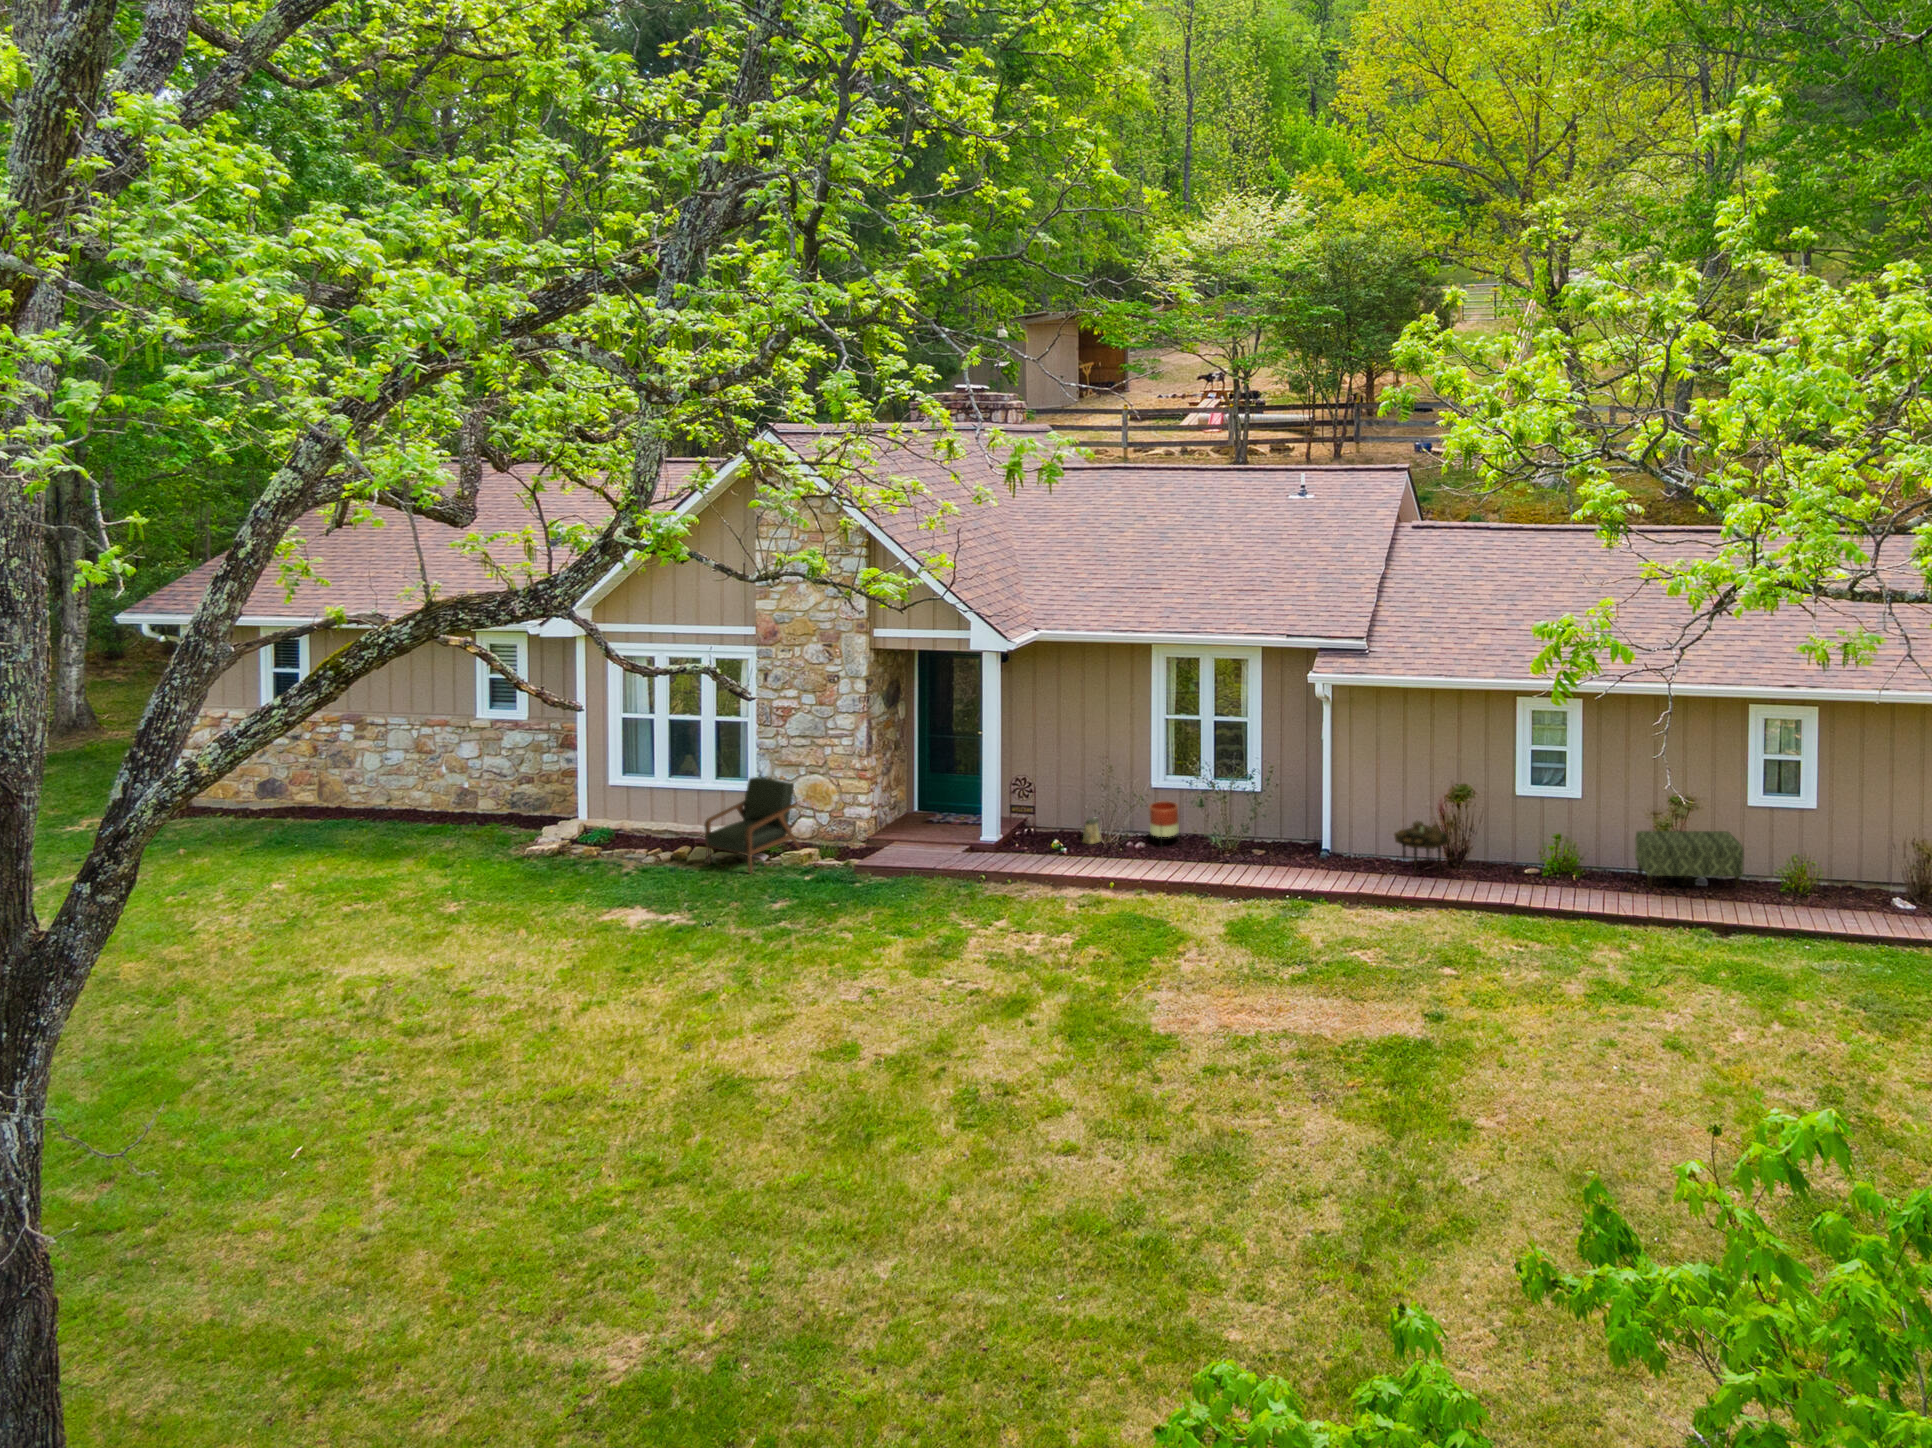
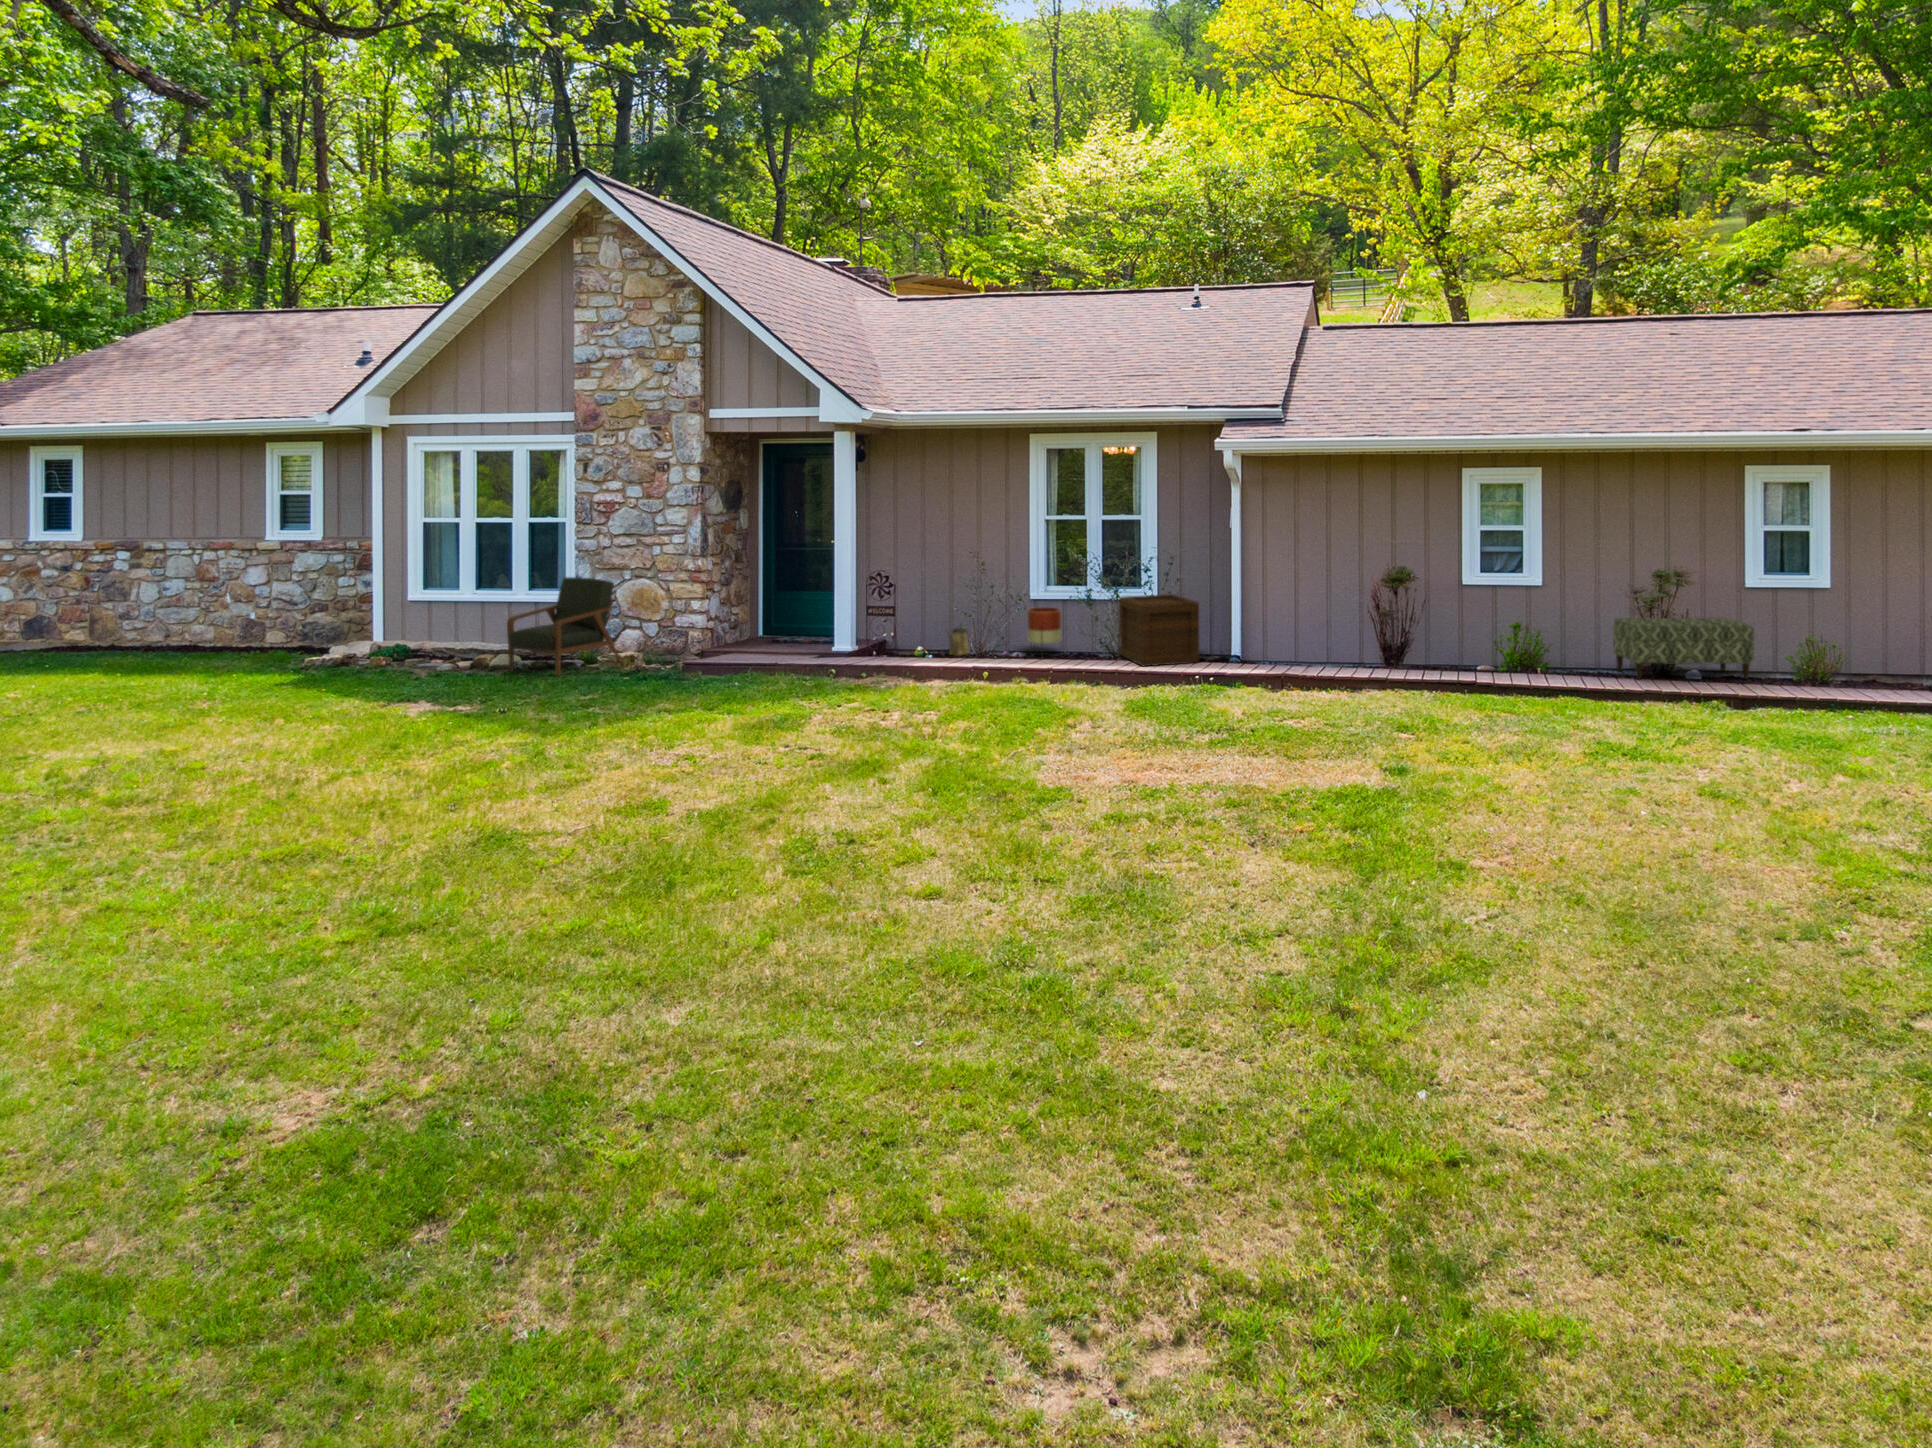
wooden crate: none [1227,792,1294,863] -> present [1119,594,1199,666]
side table: present [1394,821,1449,875] -> none [1321,609,1391,674]

